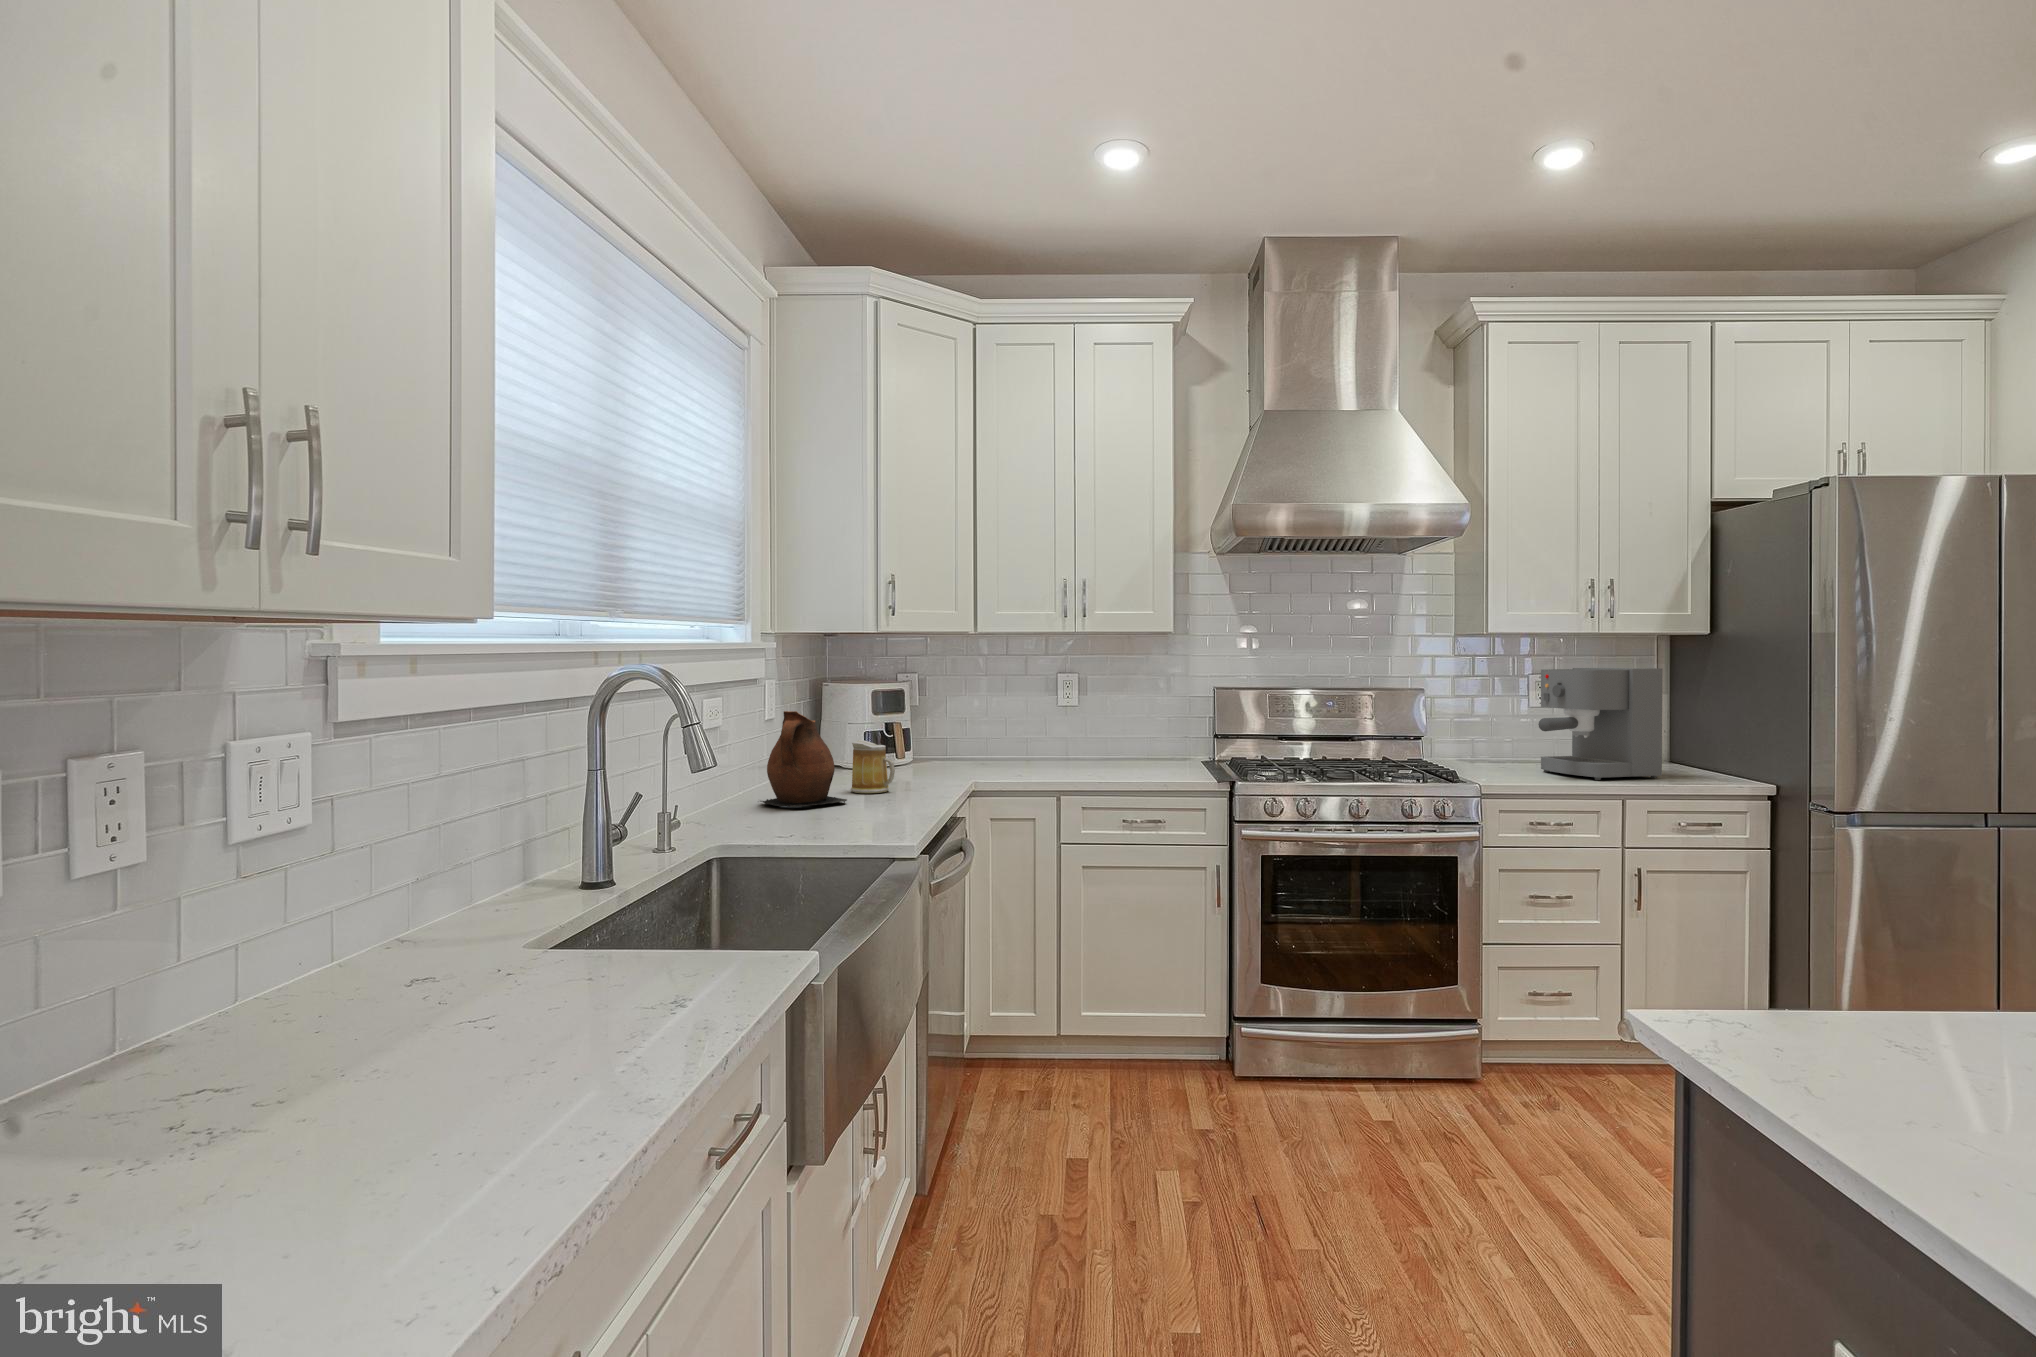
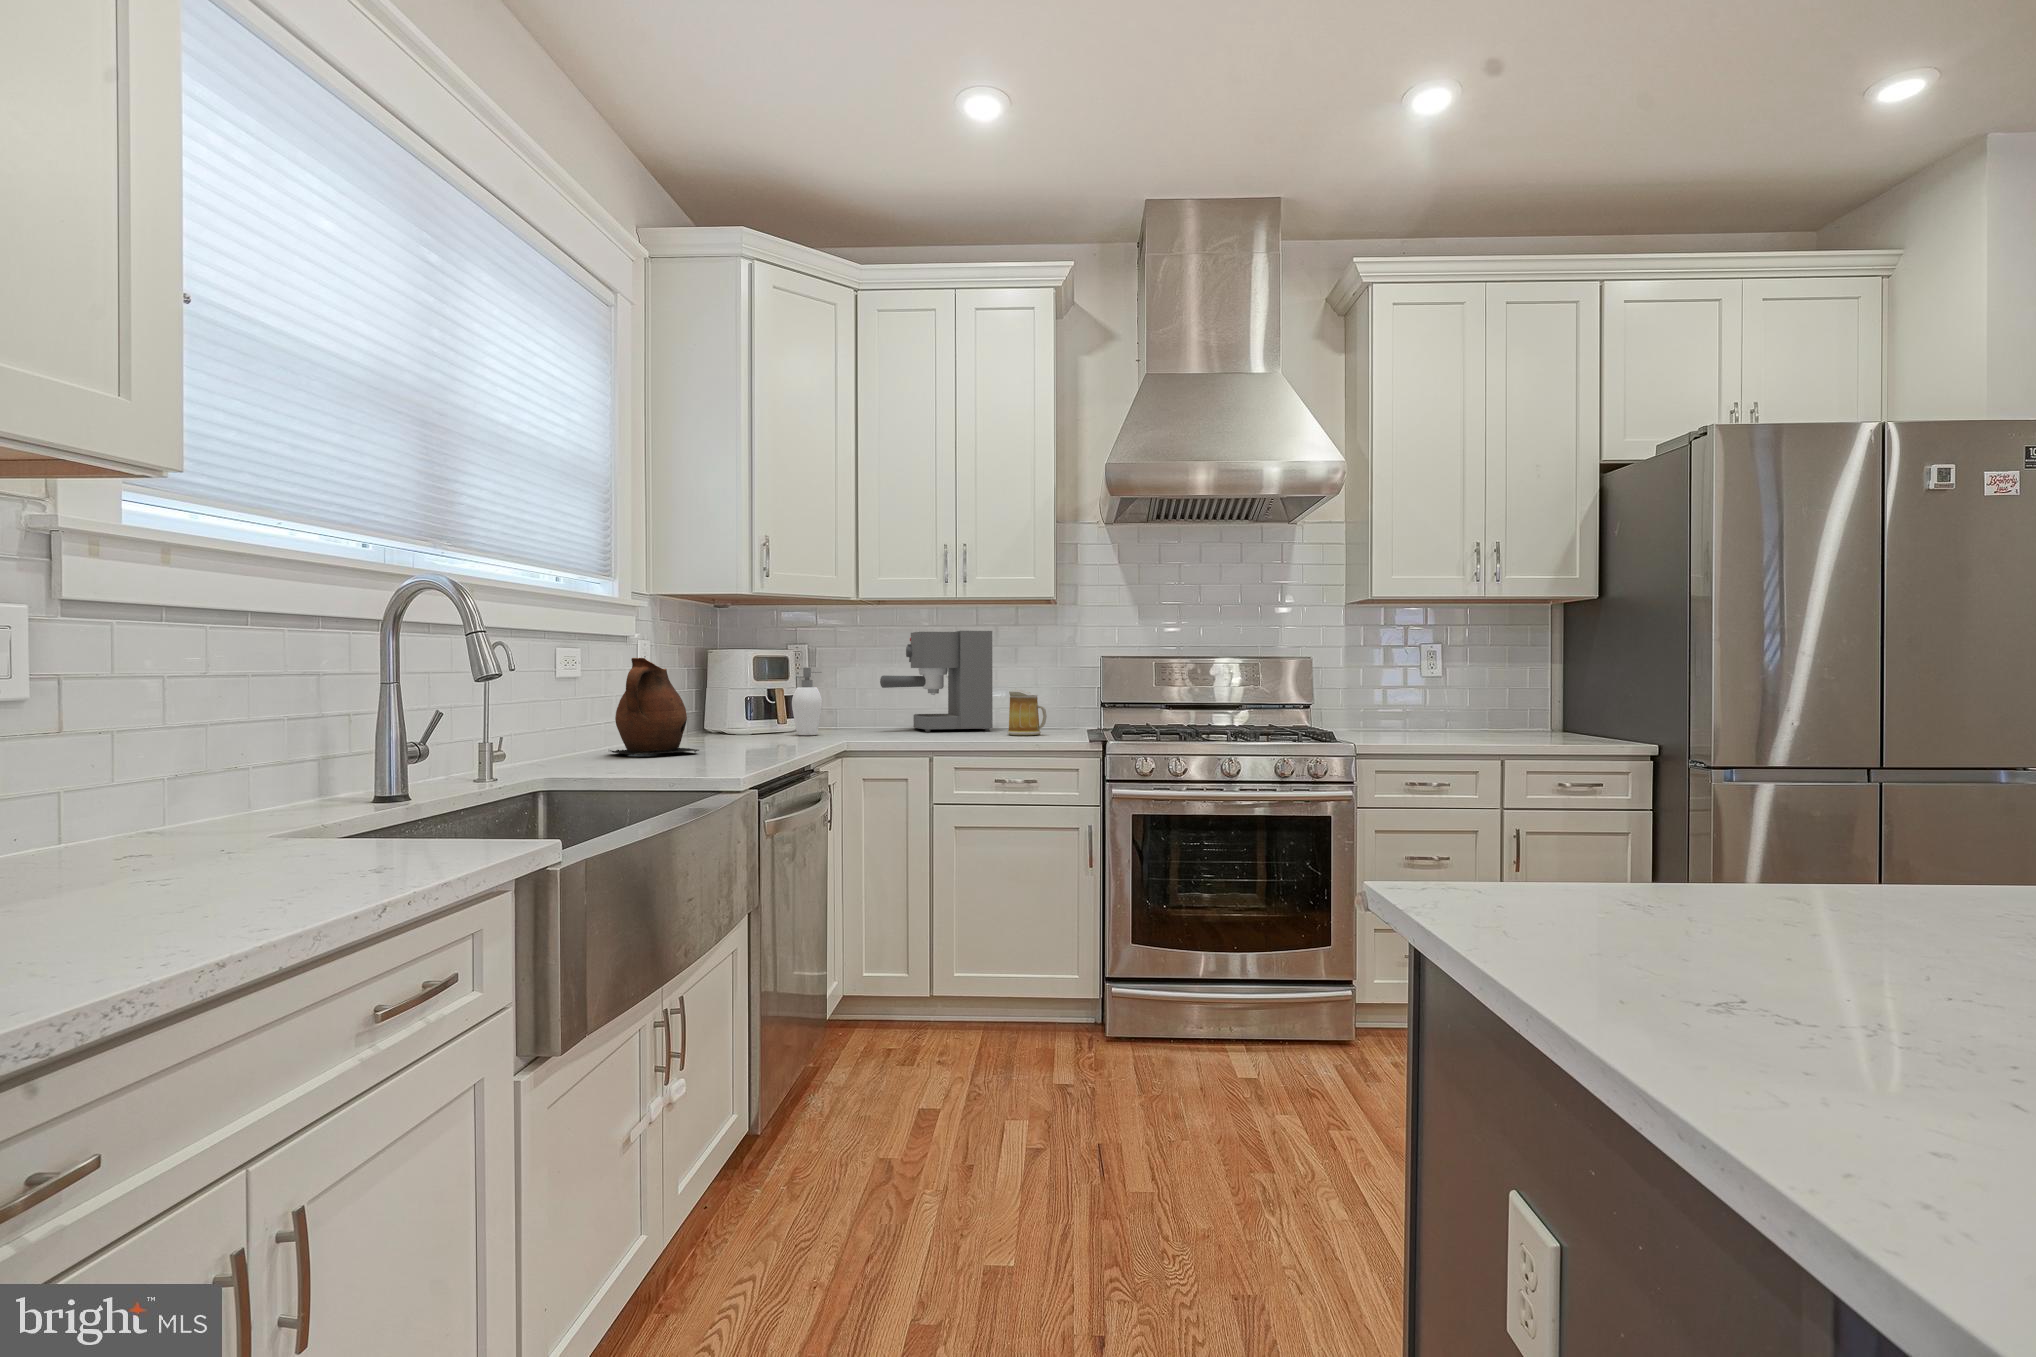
coffee maker: present [1538,668,1663,780] -> present [880,631,993,732]
soap dispenser: none [914,707,944,774] -> present [792,668,822,735]
mug: present [851,740,895,793] -> present [1008,689,1047,735]

